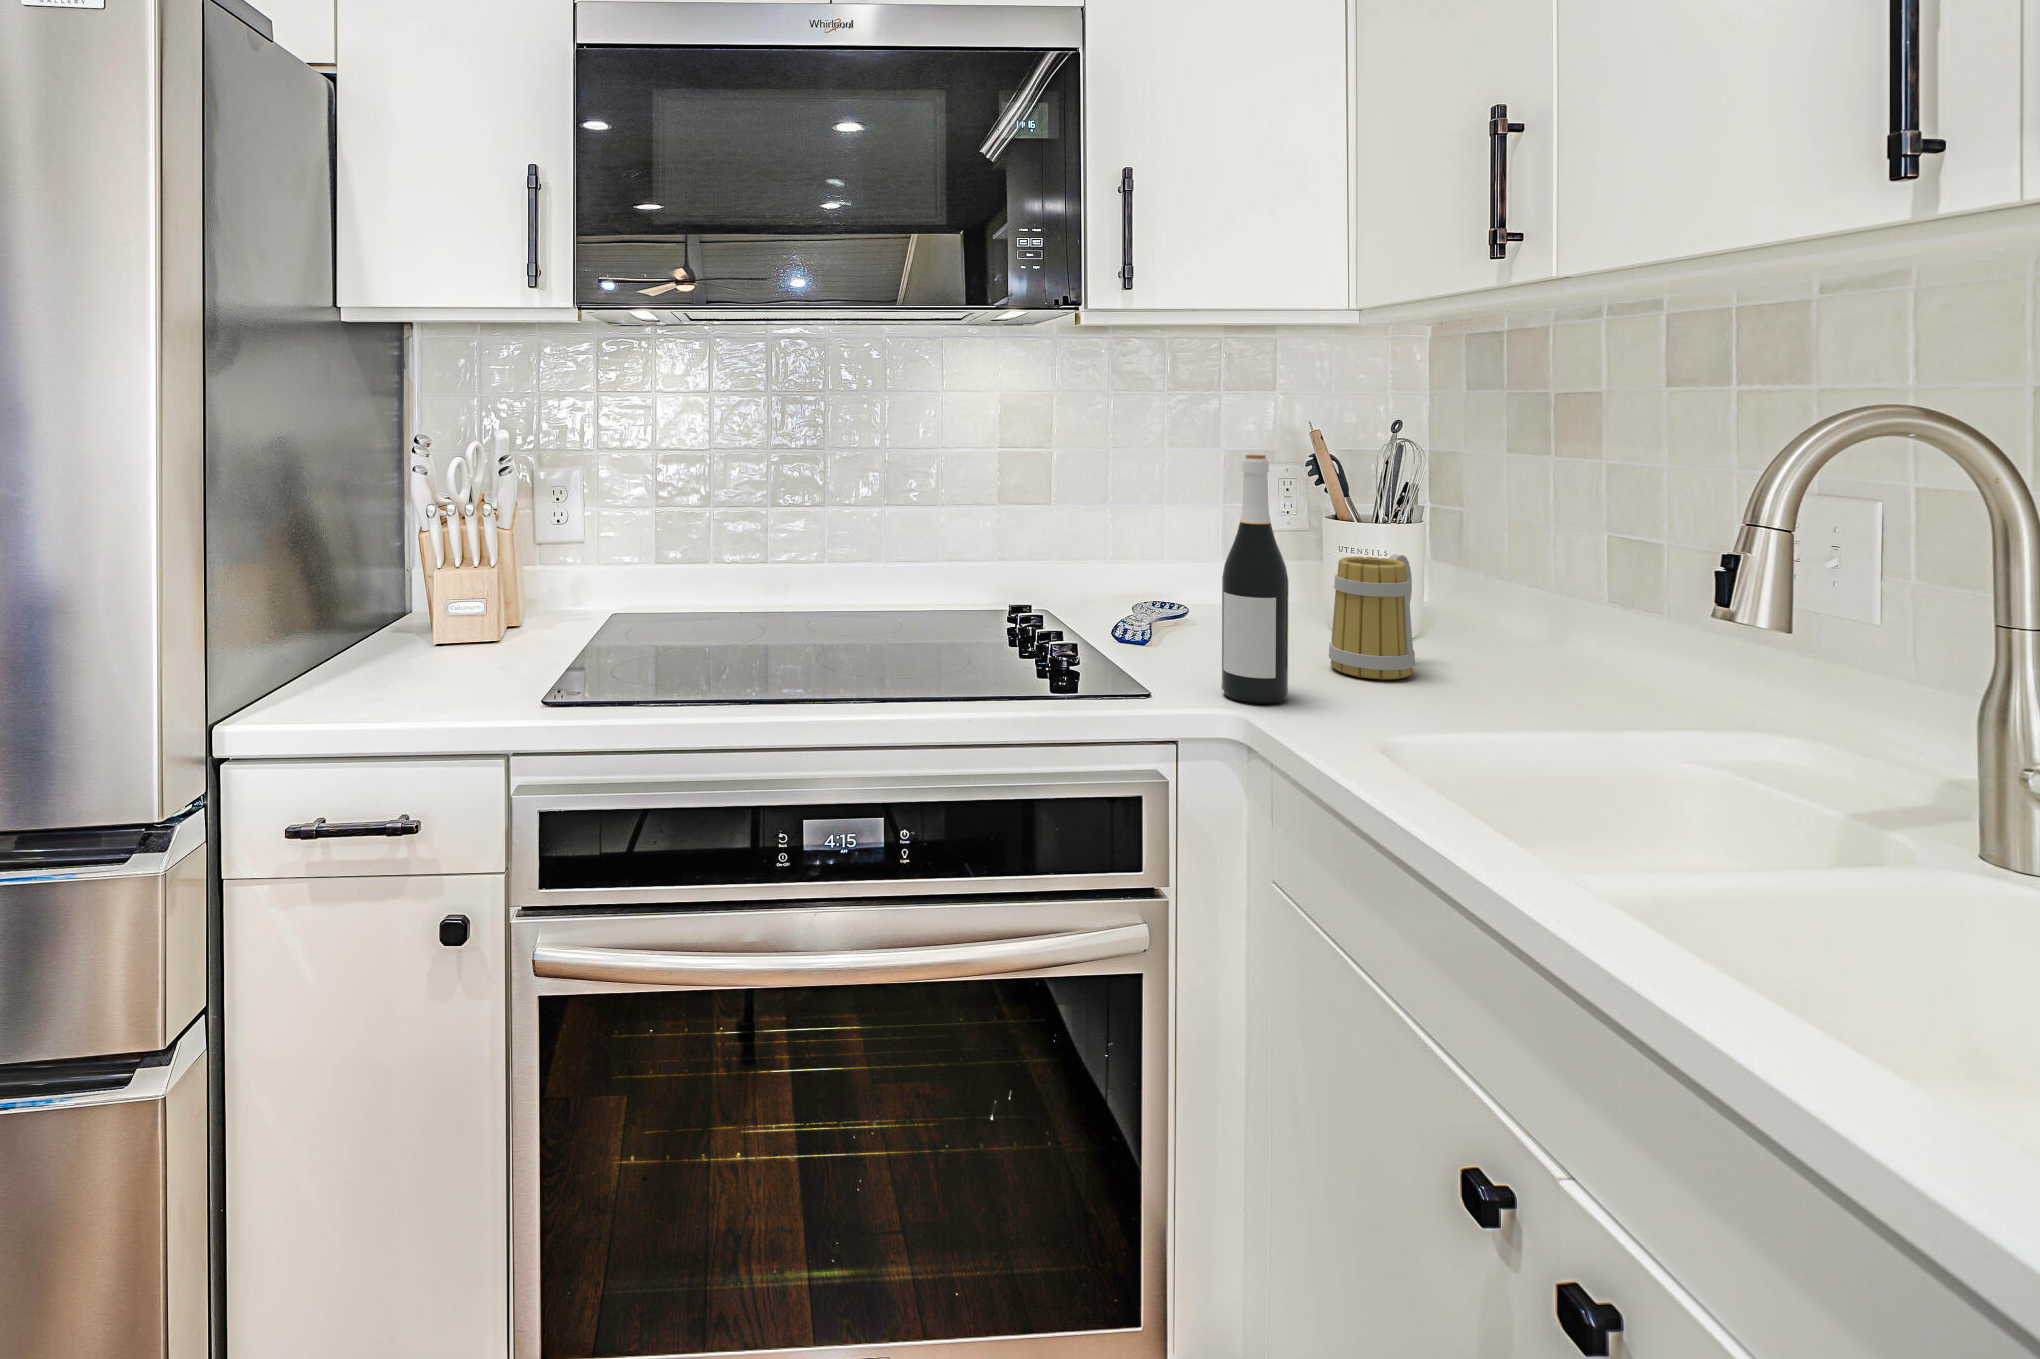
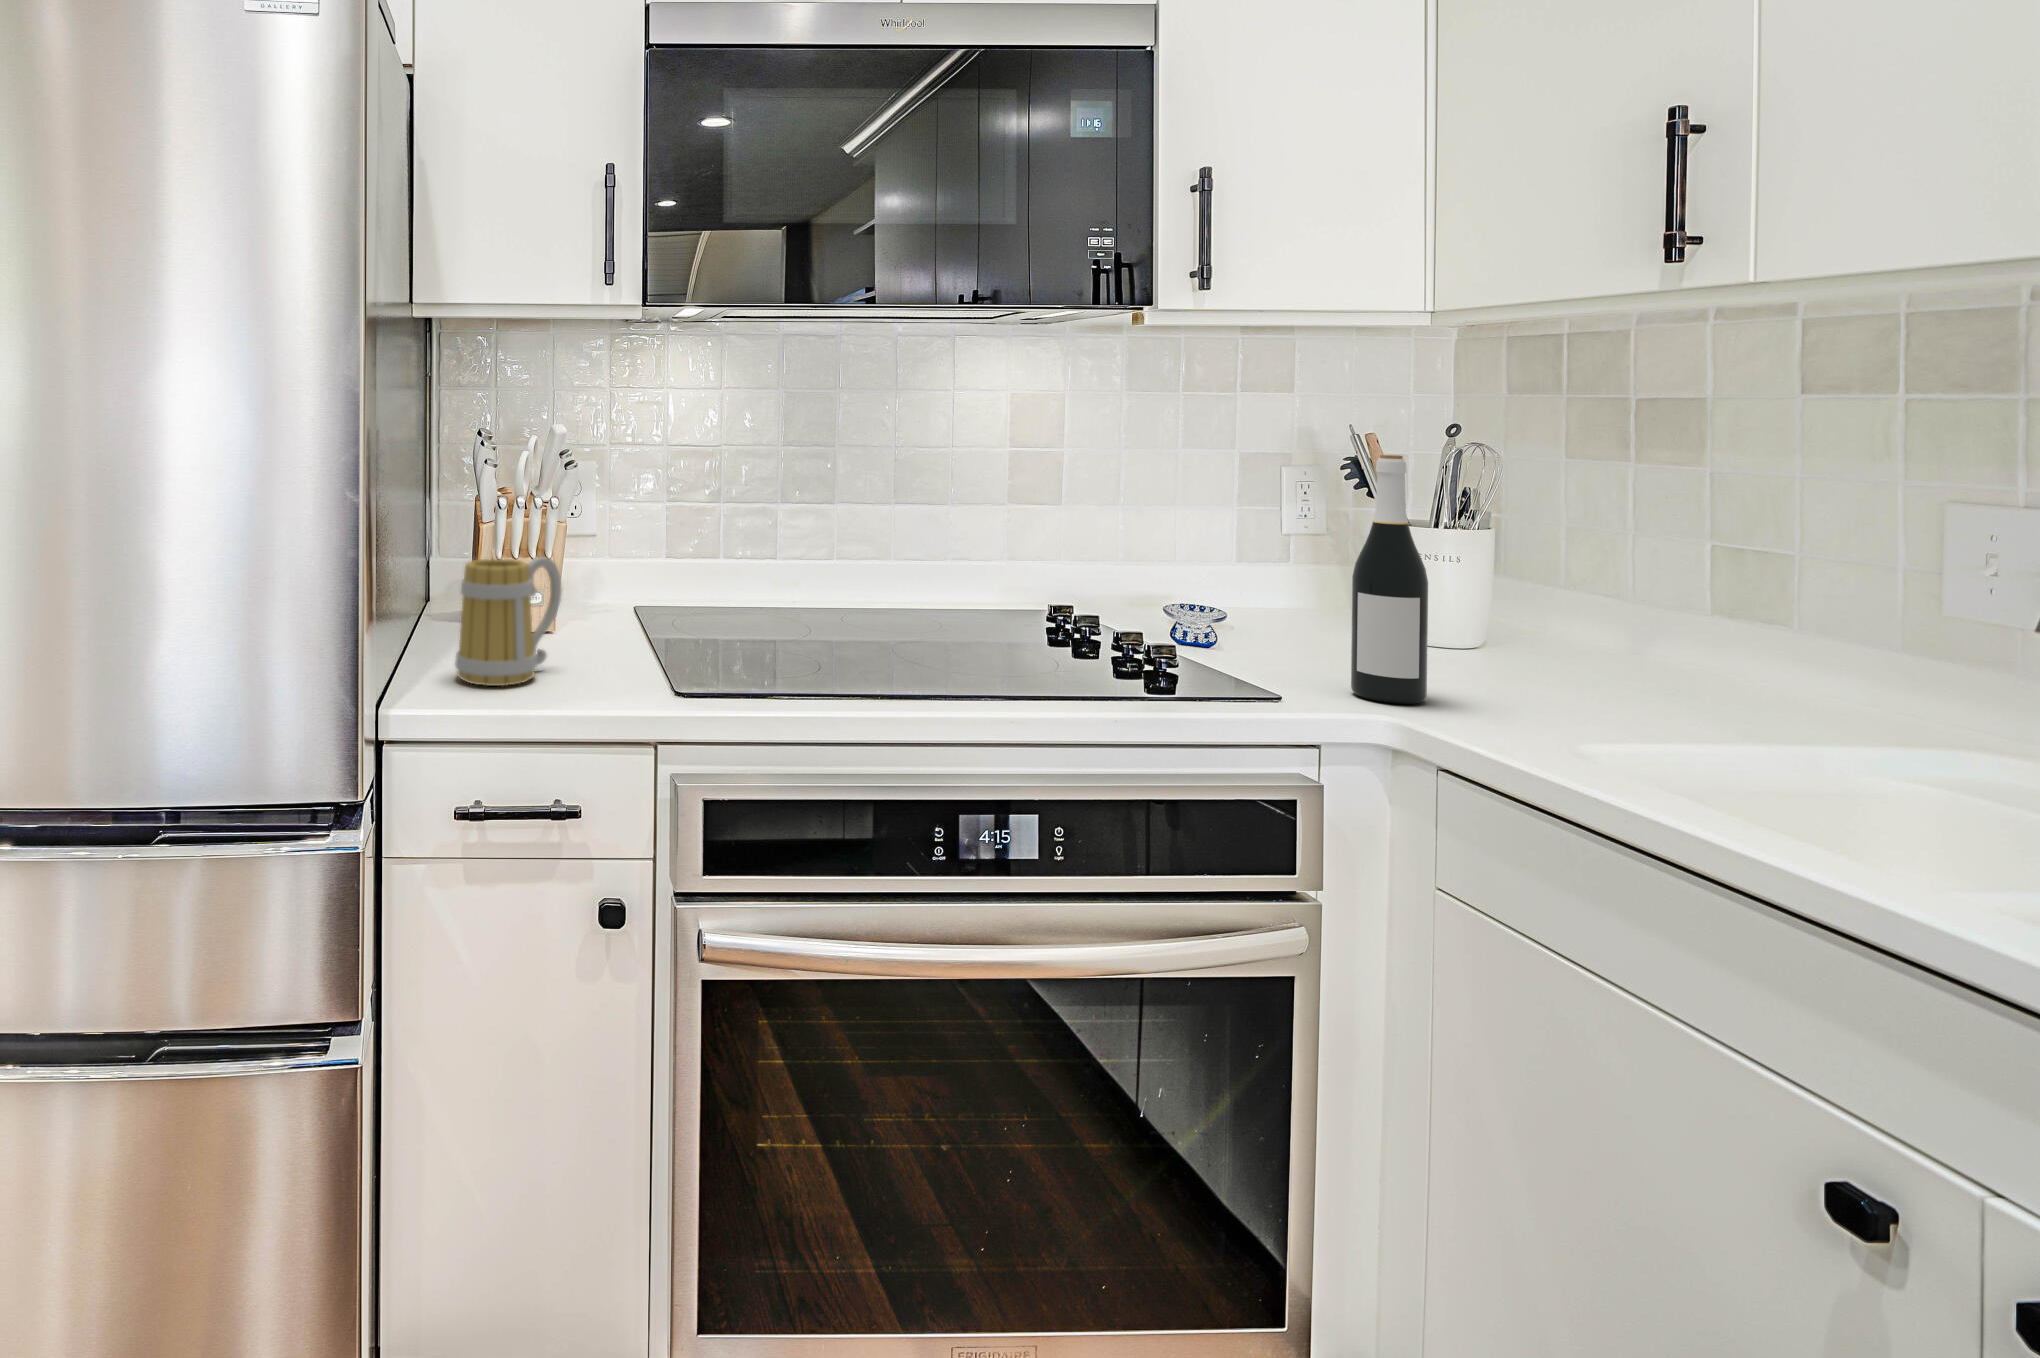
mug: present [1329,554,1415,680] -> present [455,557,562,686]

